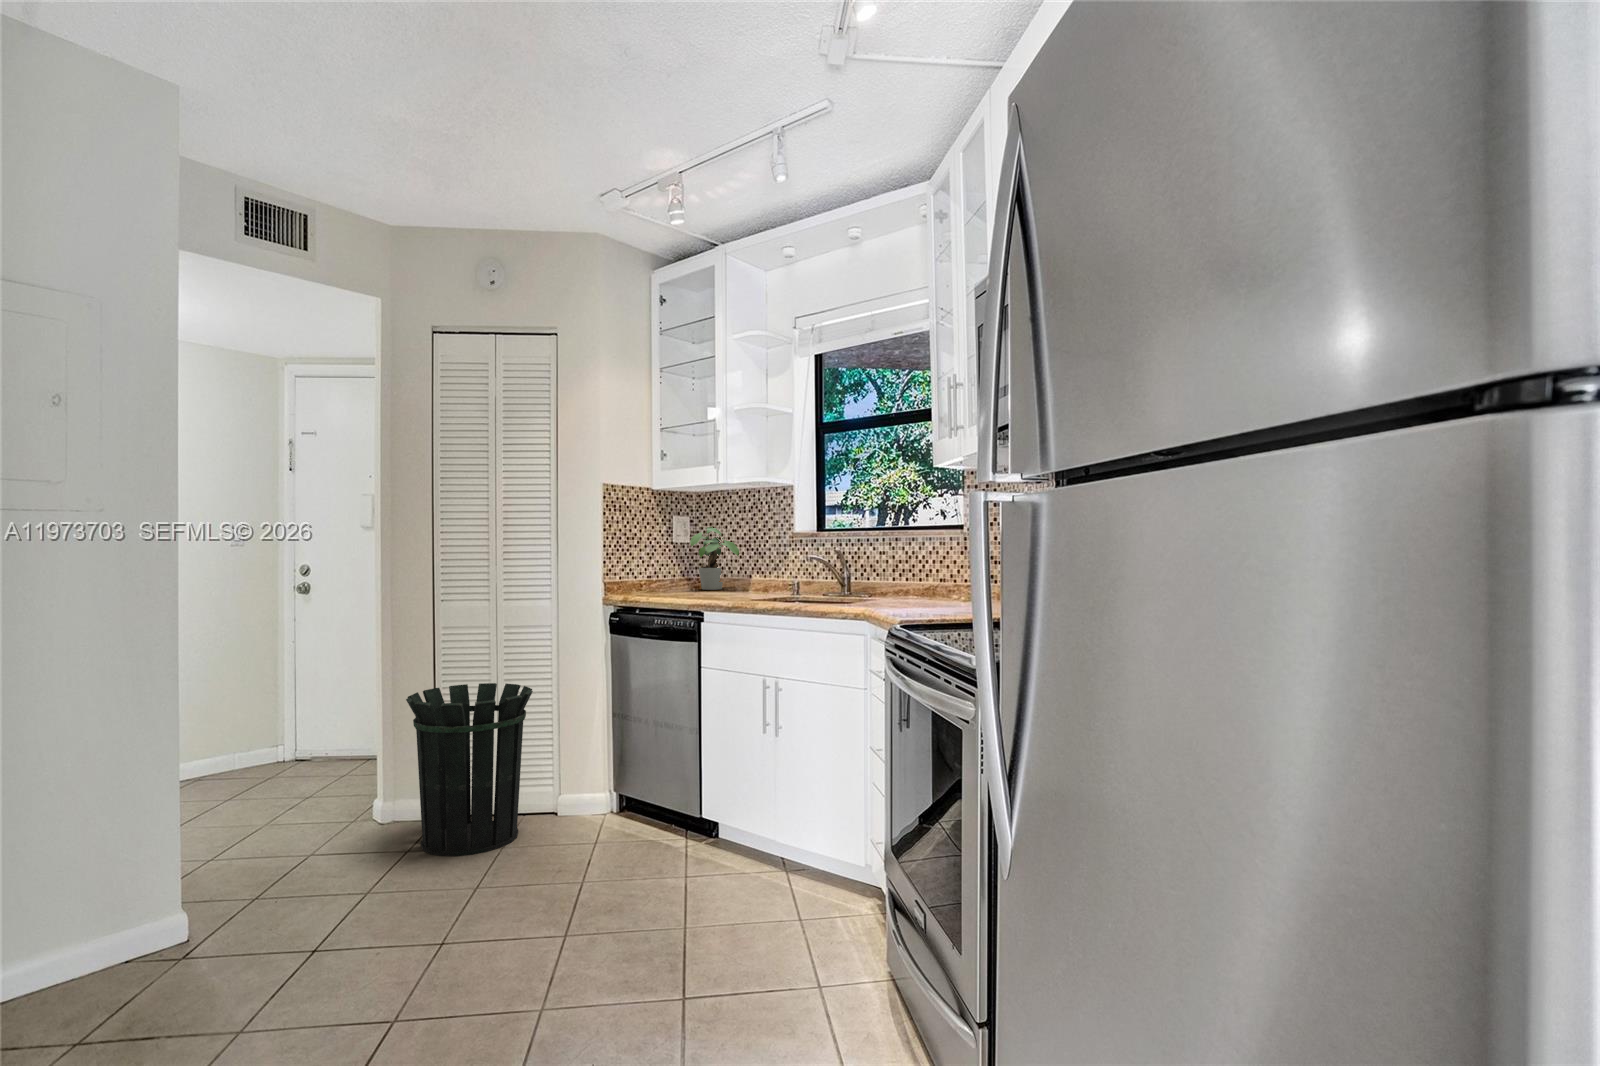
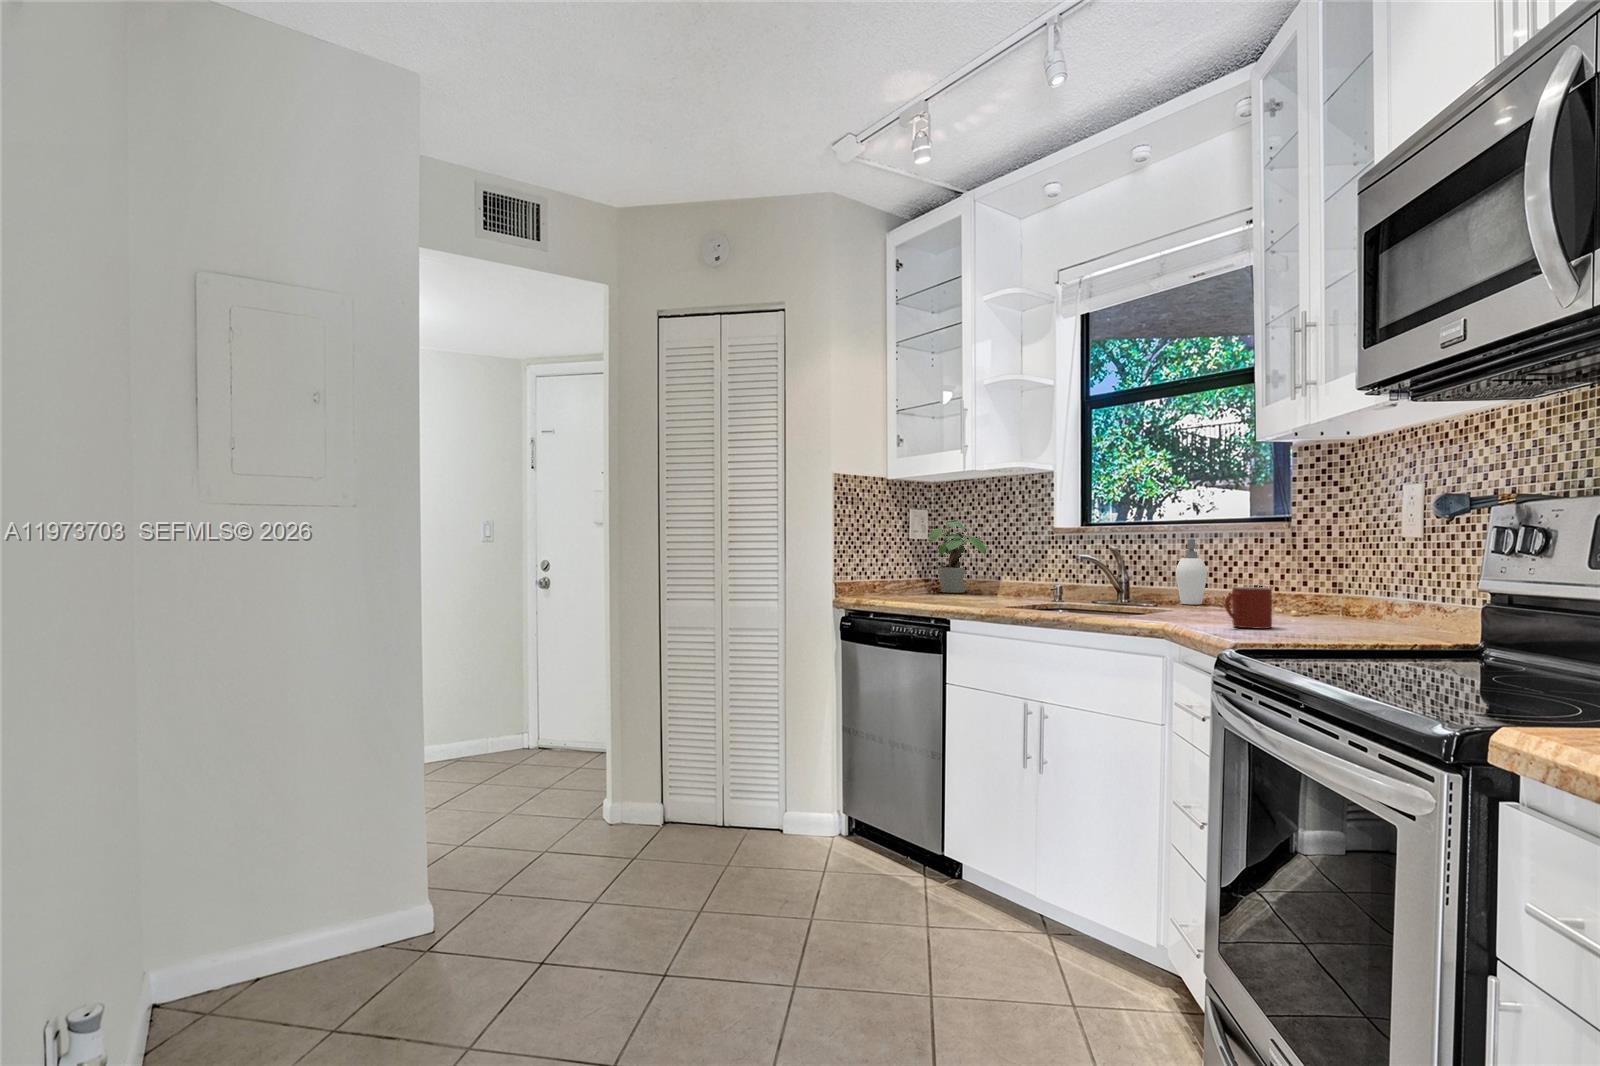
soap dispenser: none [884,543,911,595] -> present [1176,539,1211,604]
mug: none [906,580,940,611] -> present [1225,587,1272,629]
waste bin: present [406,683,533,856] -> none [633,688,760,874]

